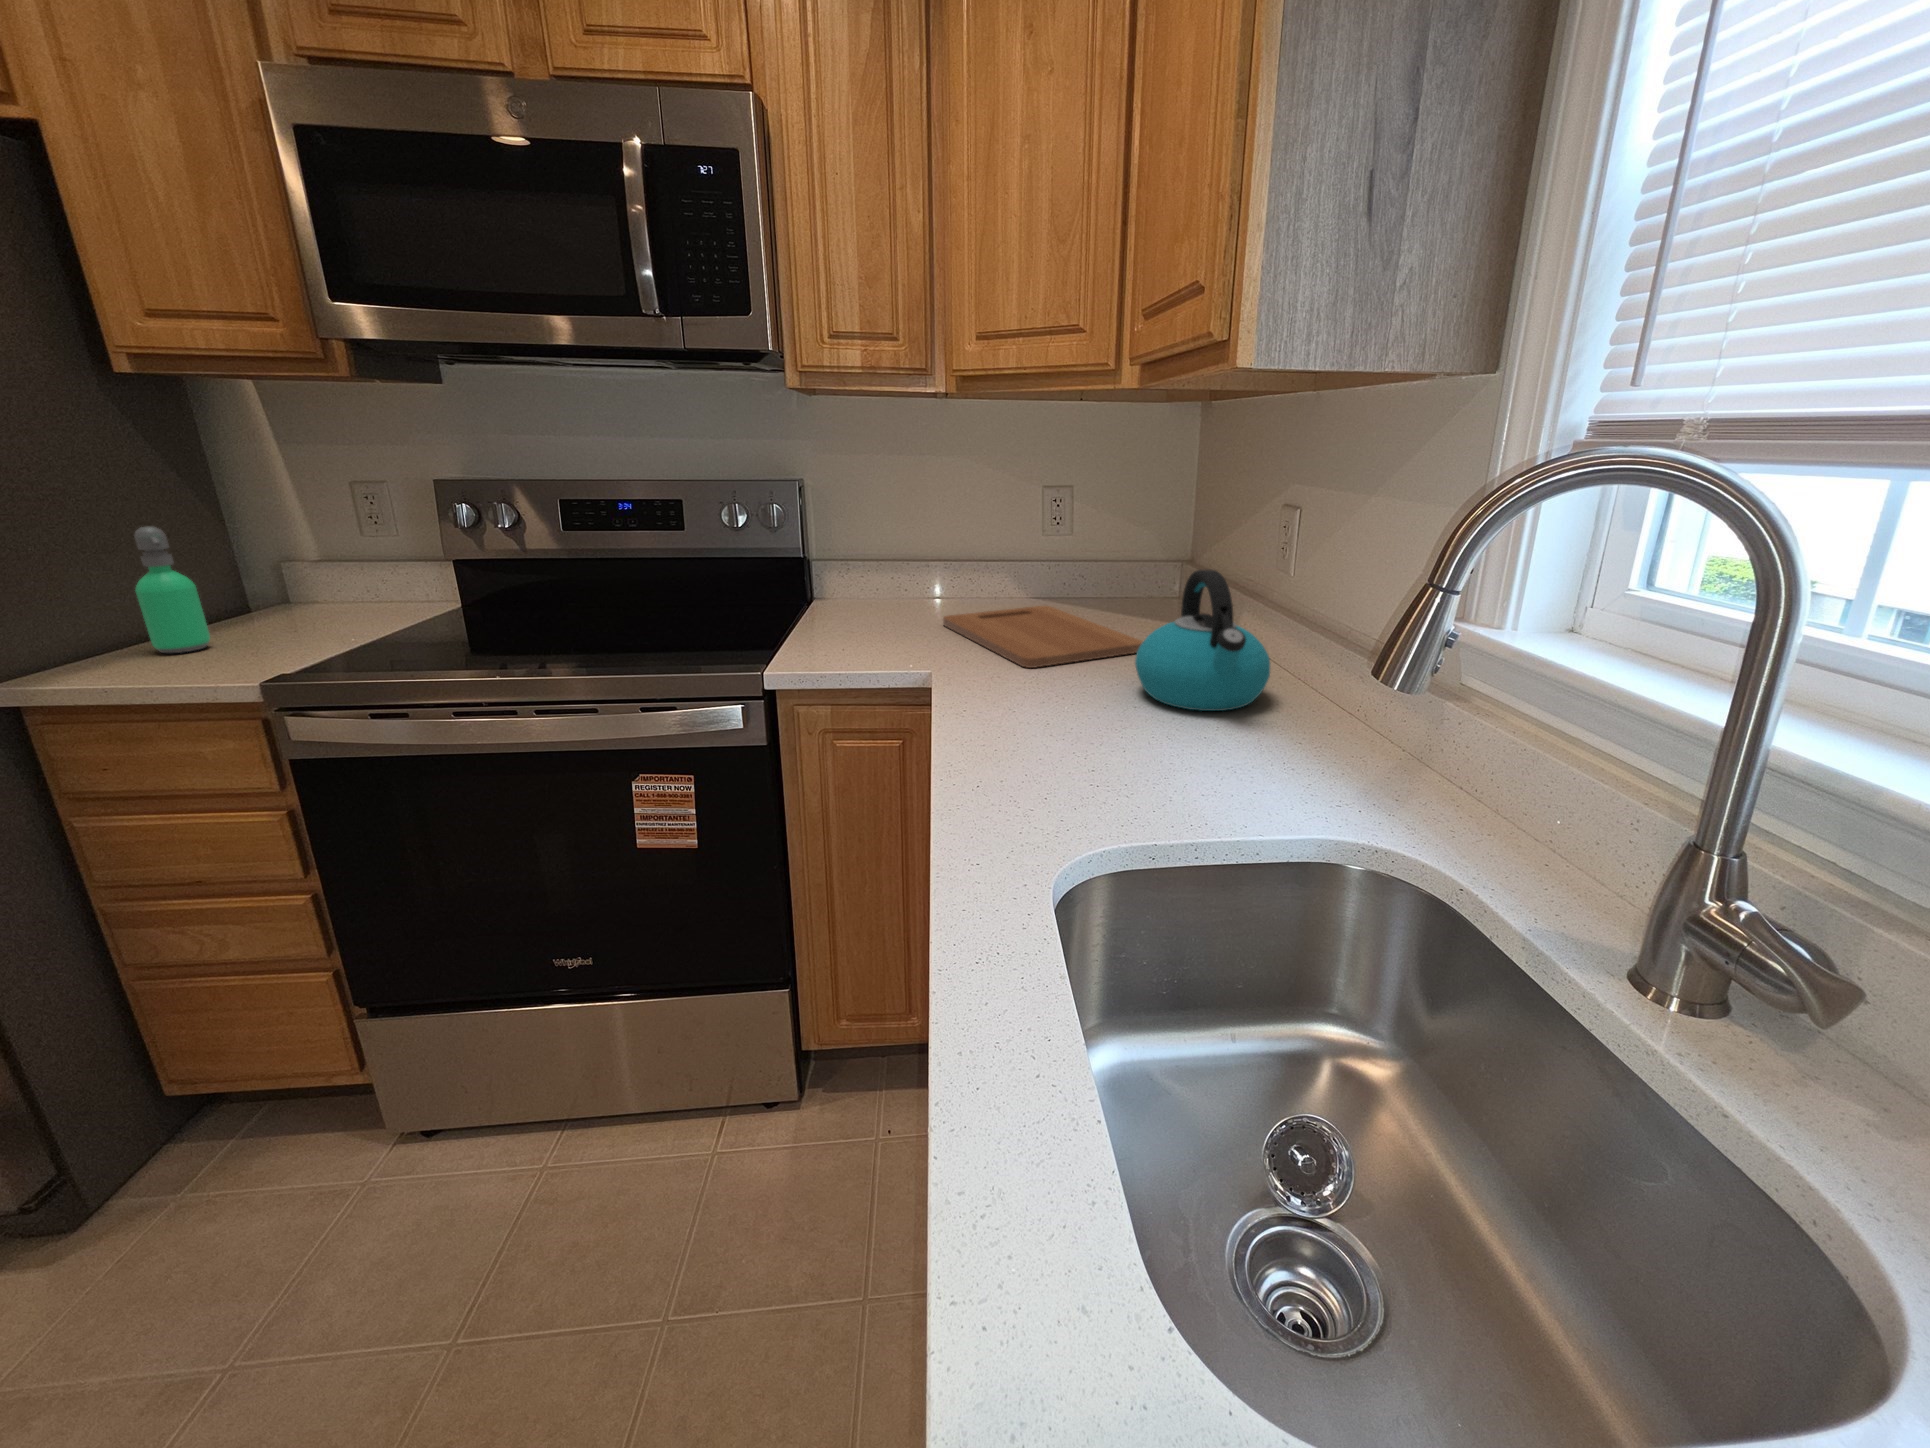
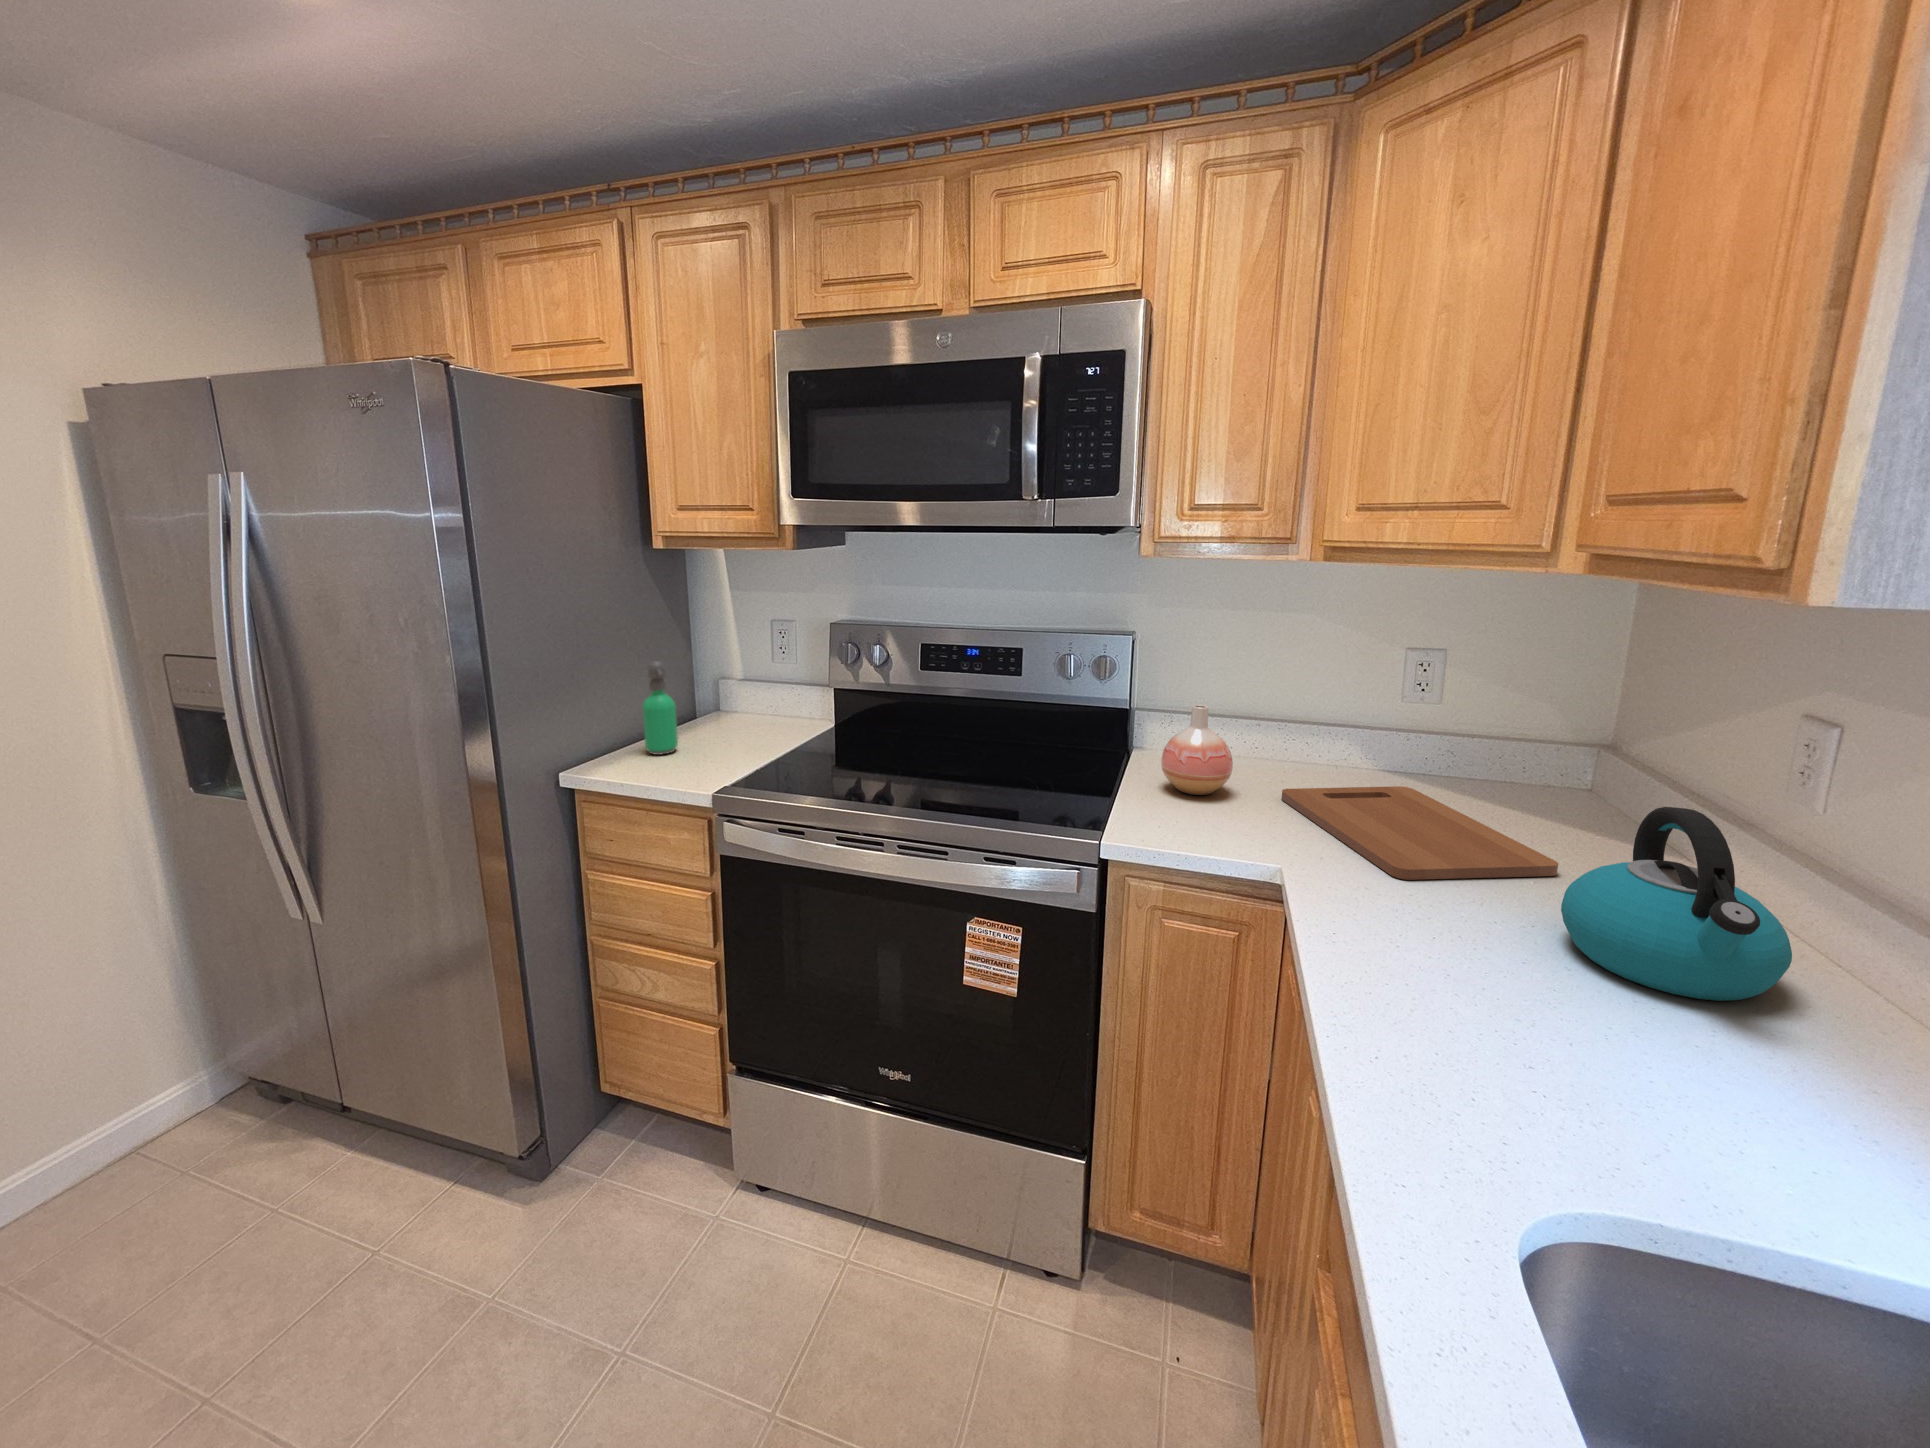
vase: none [831,541,898,629] -> present [1161,705,1233,795]

